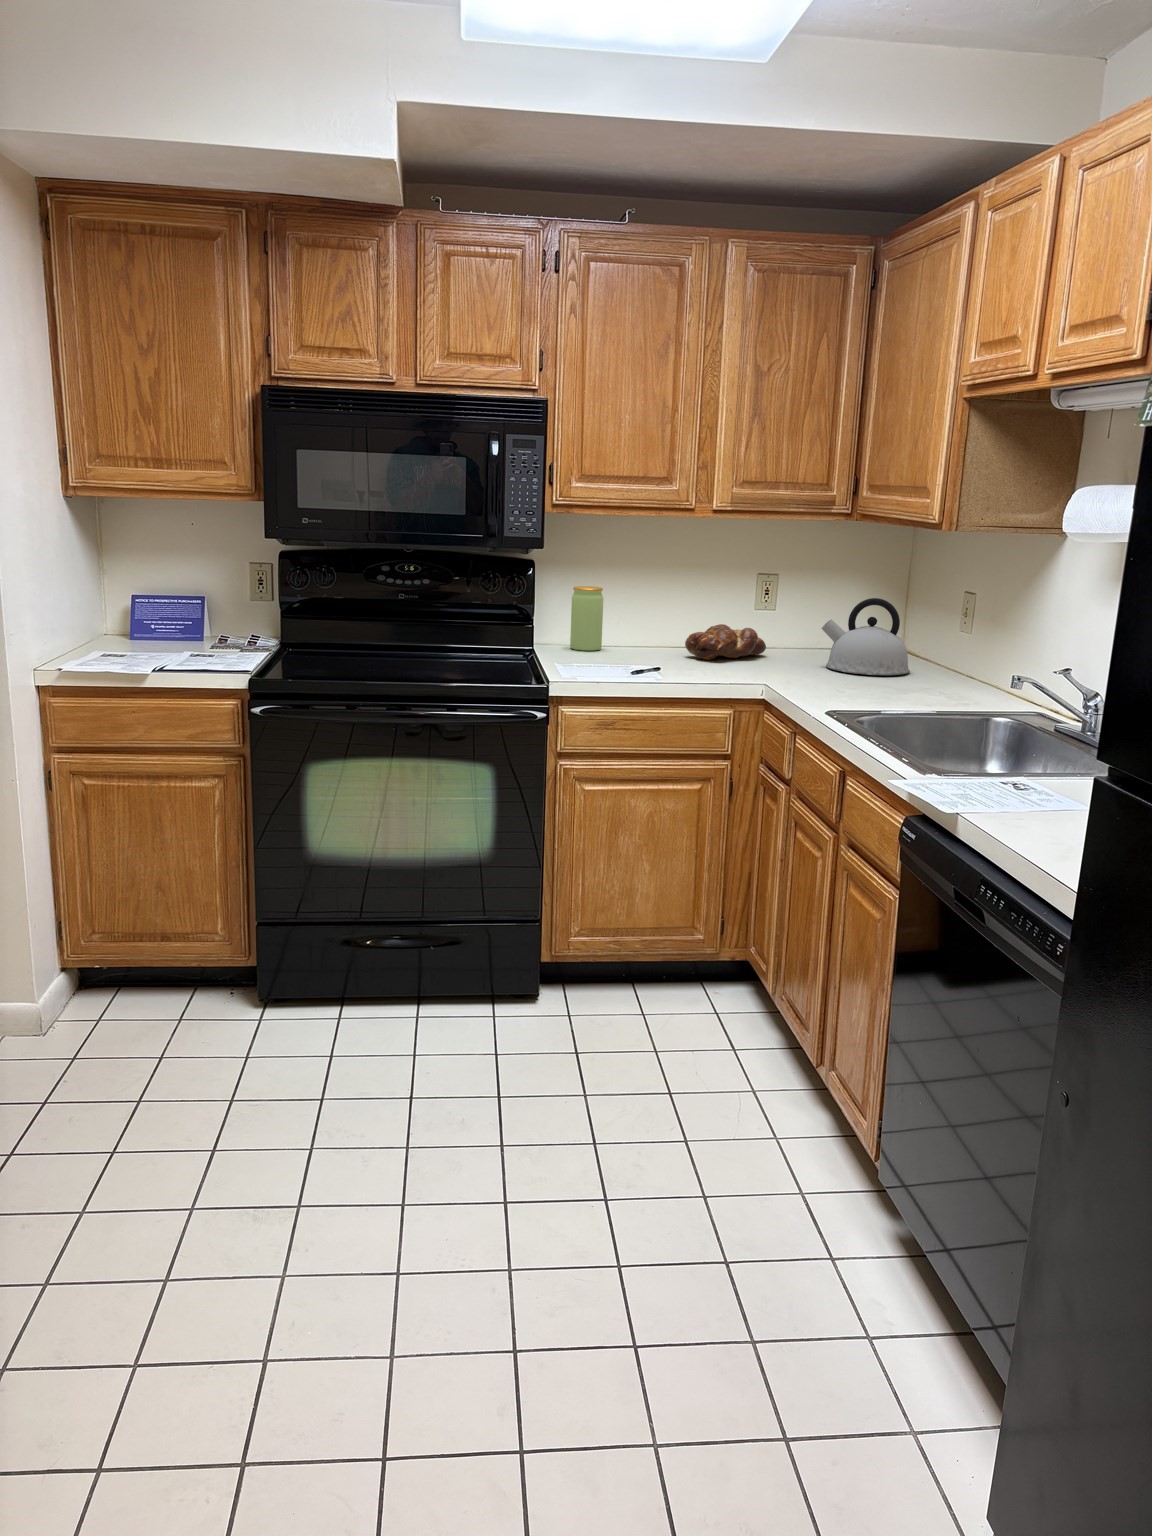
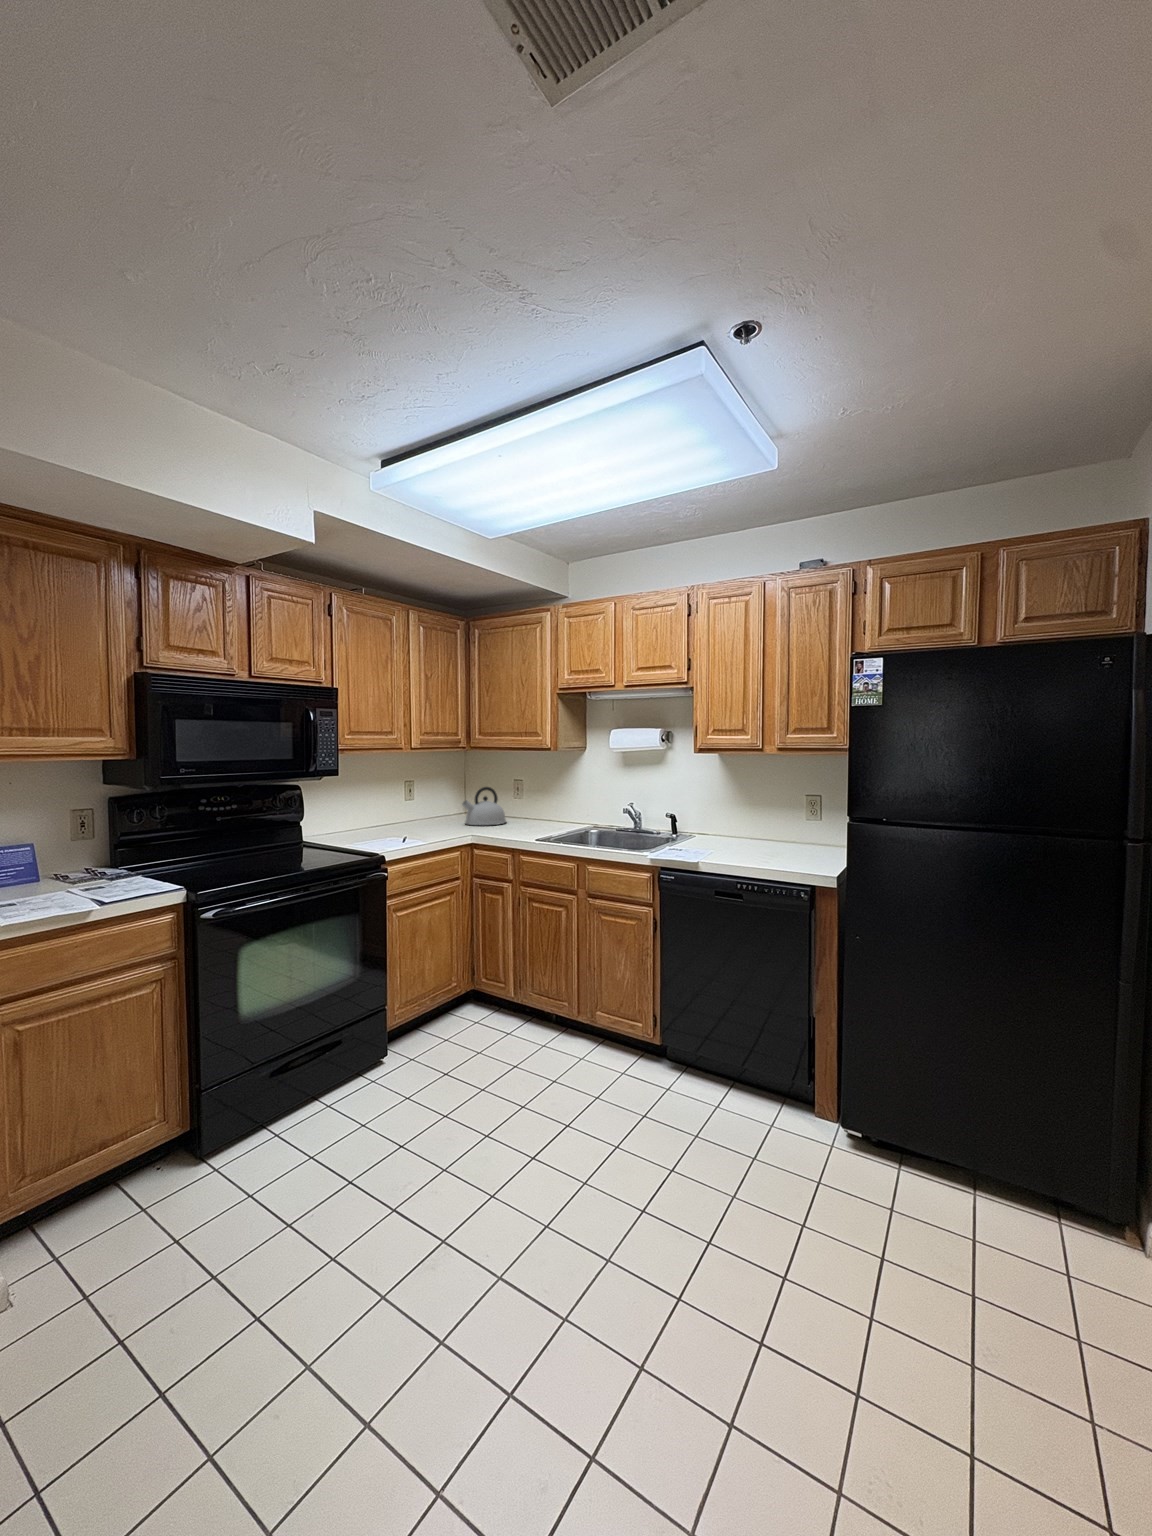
jar: present [570,586,603,651] -> none [319,799,342,839]
bread loaf: present [685,624,766,660] -> none [393,811,428,831]

